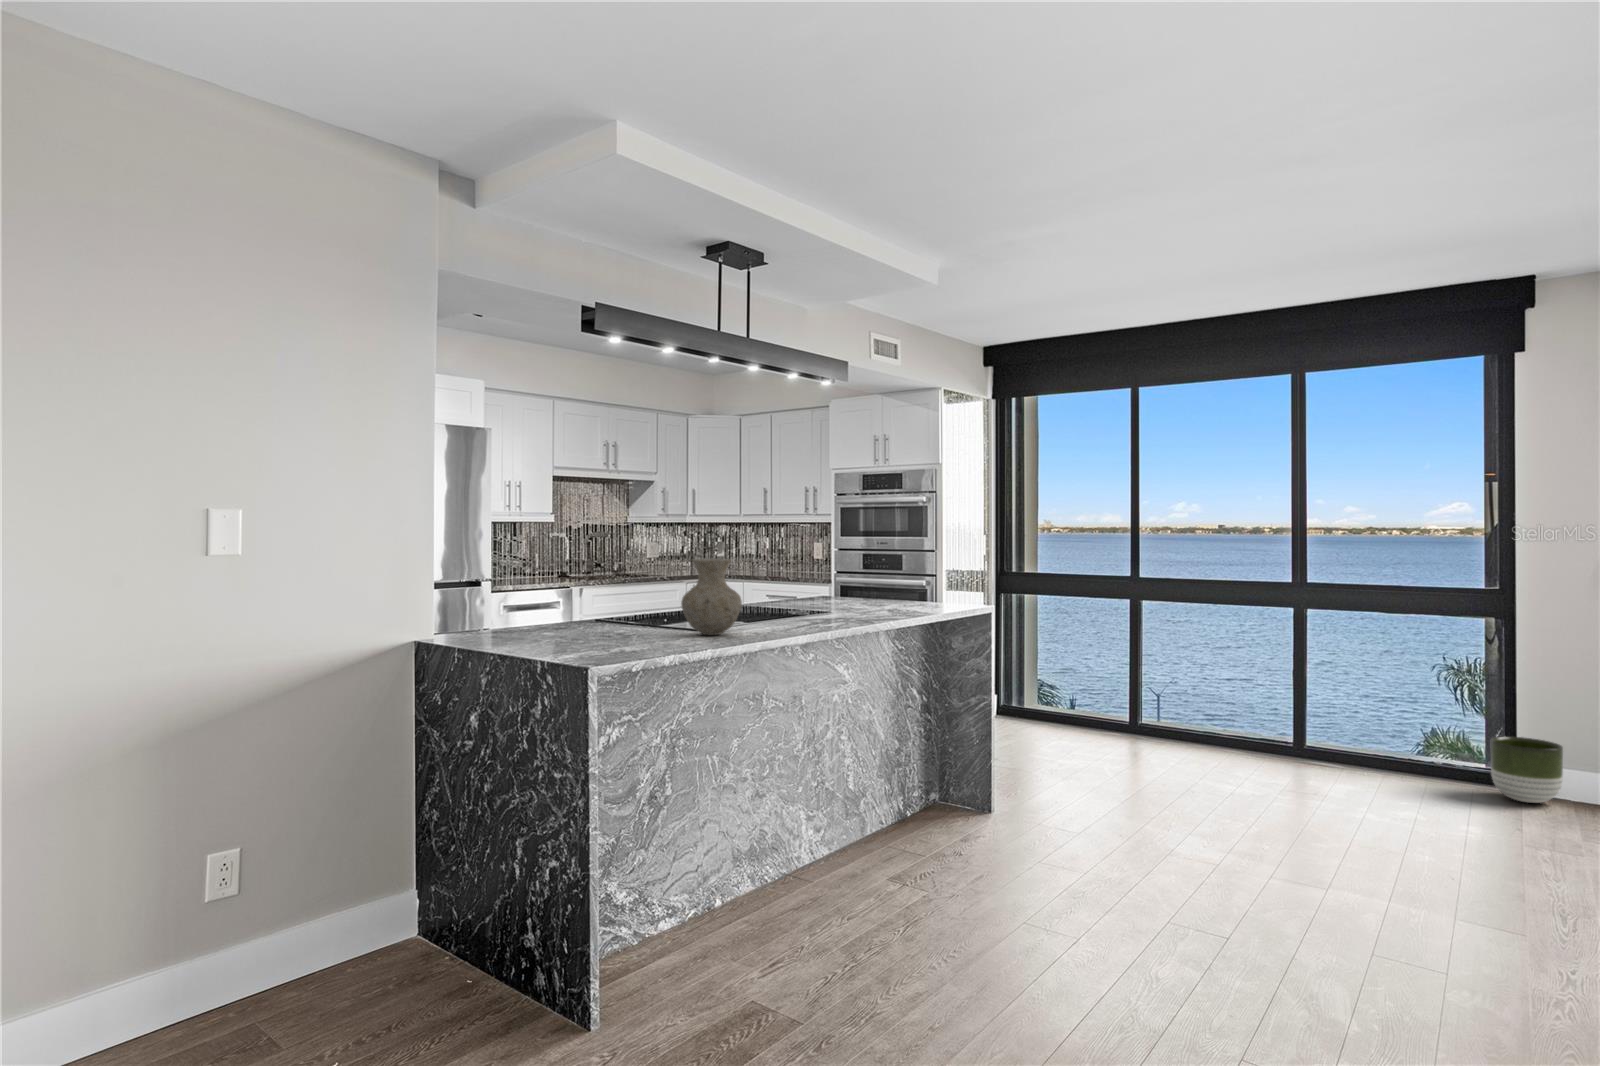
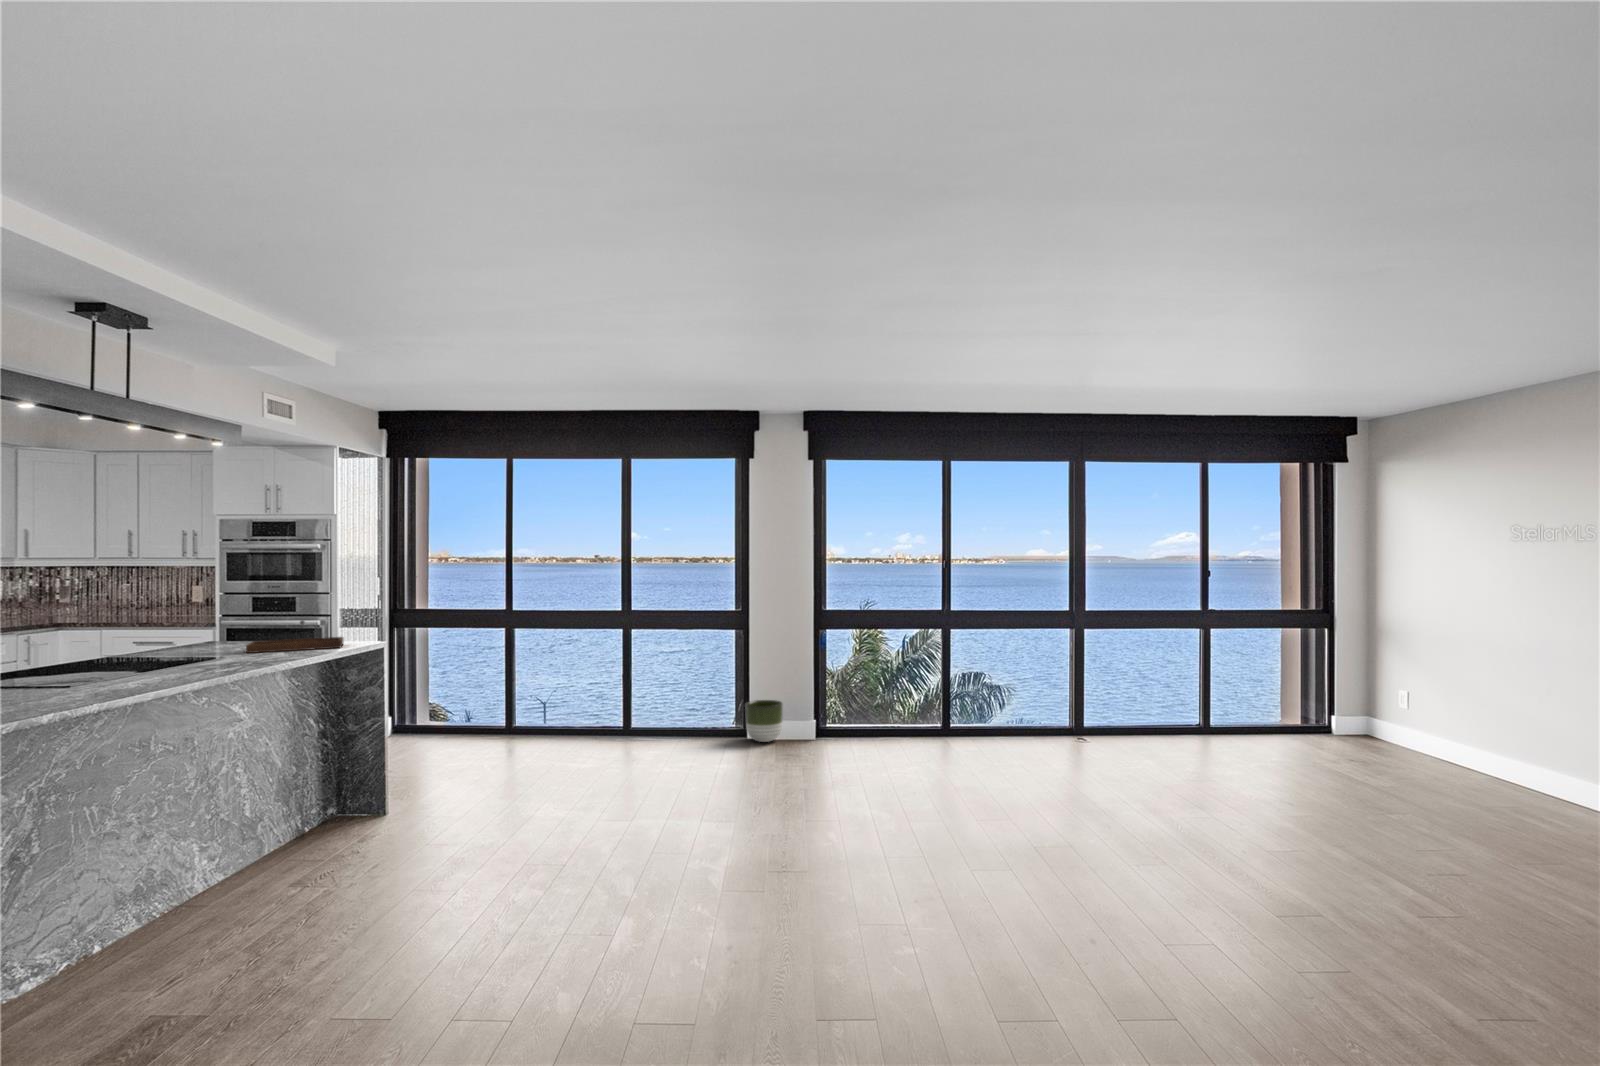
vase: present [681,559,742,635] -> none [53,615,128,690]
tray: none [853,578,947,611] -> present [246,620,344,653]

